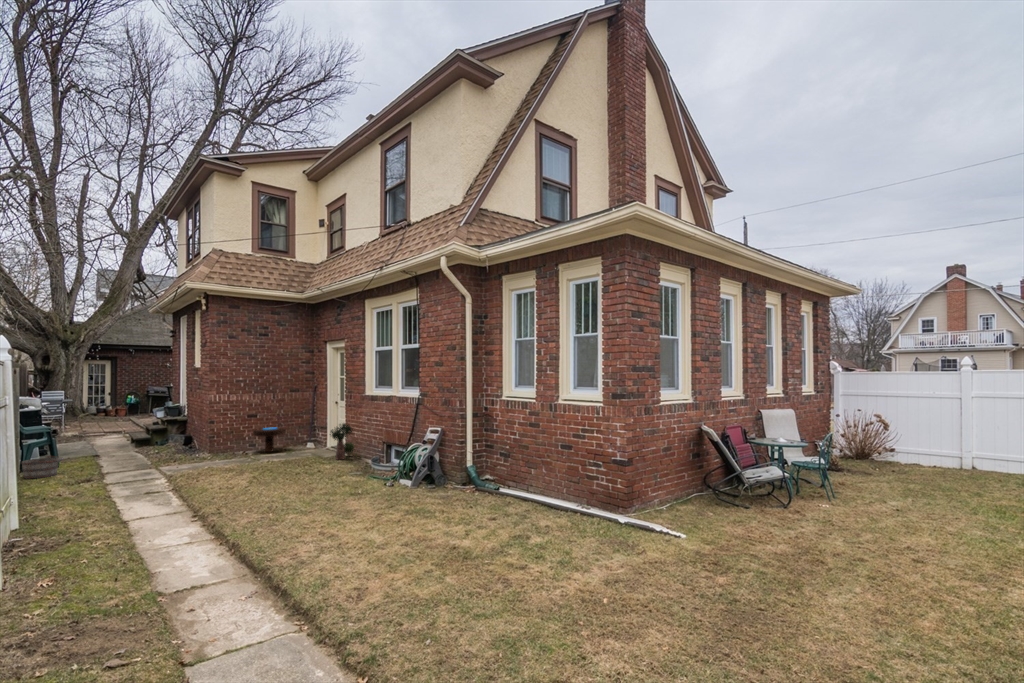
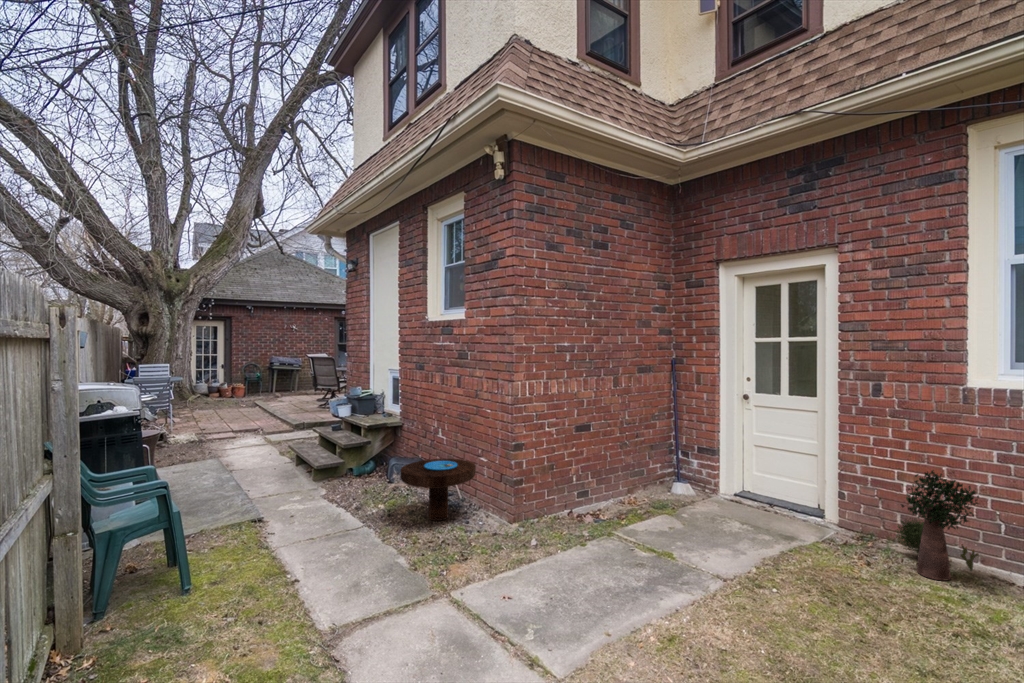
side table: present [253,427,286,452] -> present [400,459,476,521]
bucket: present [21,455,63,479] -> none [86,561,207,660]

